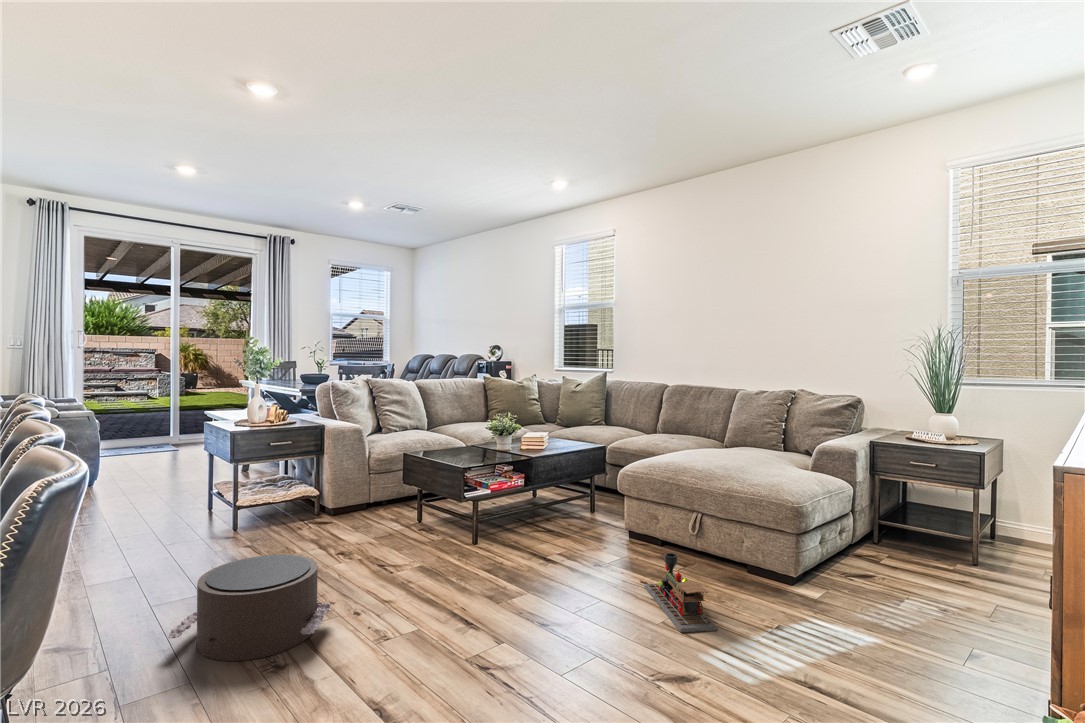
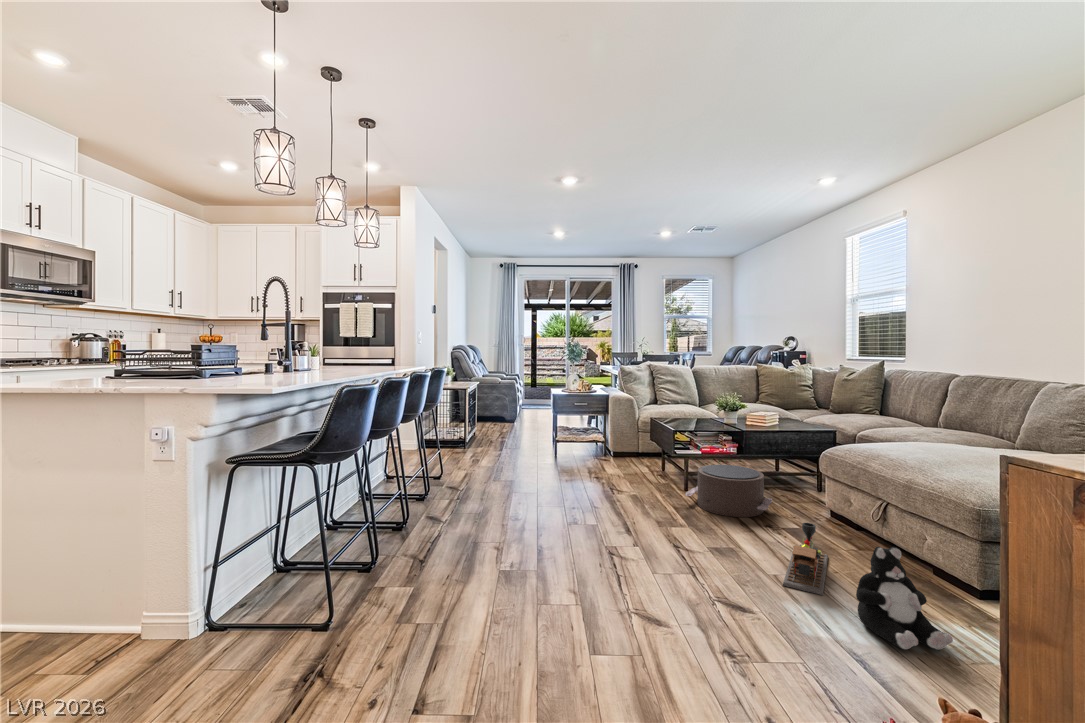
pouf: present [167,554,331,661] -> present [685,465,772,517]
plush toy: none [759,561,848,662] -> present [856,547,953,650]

